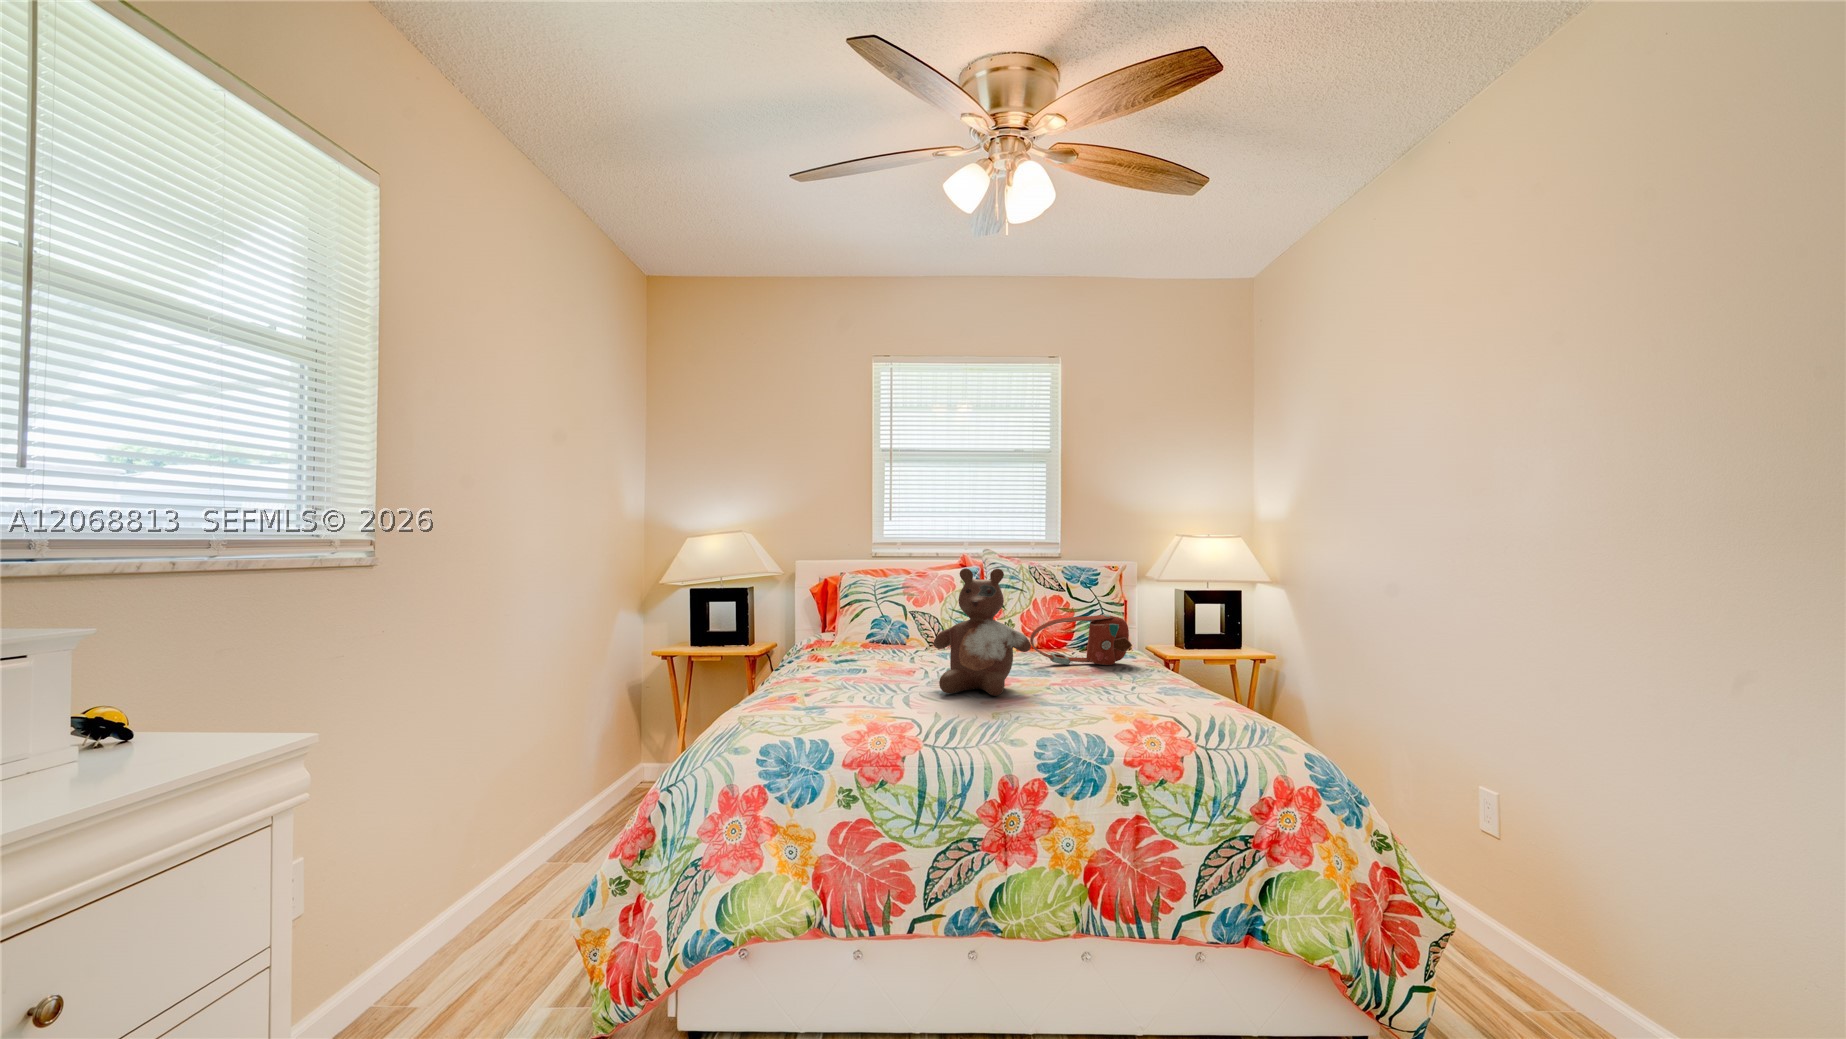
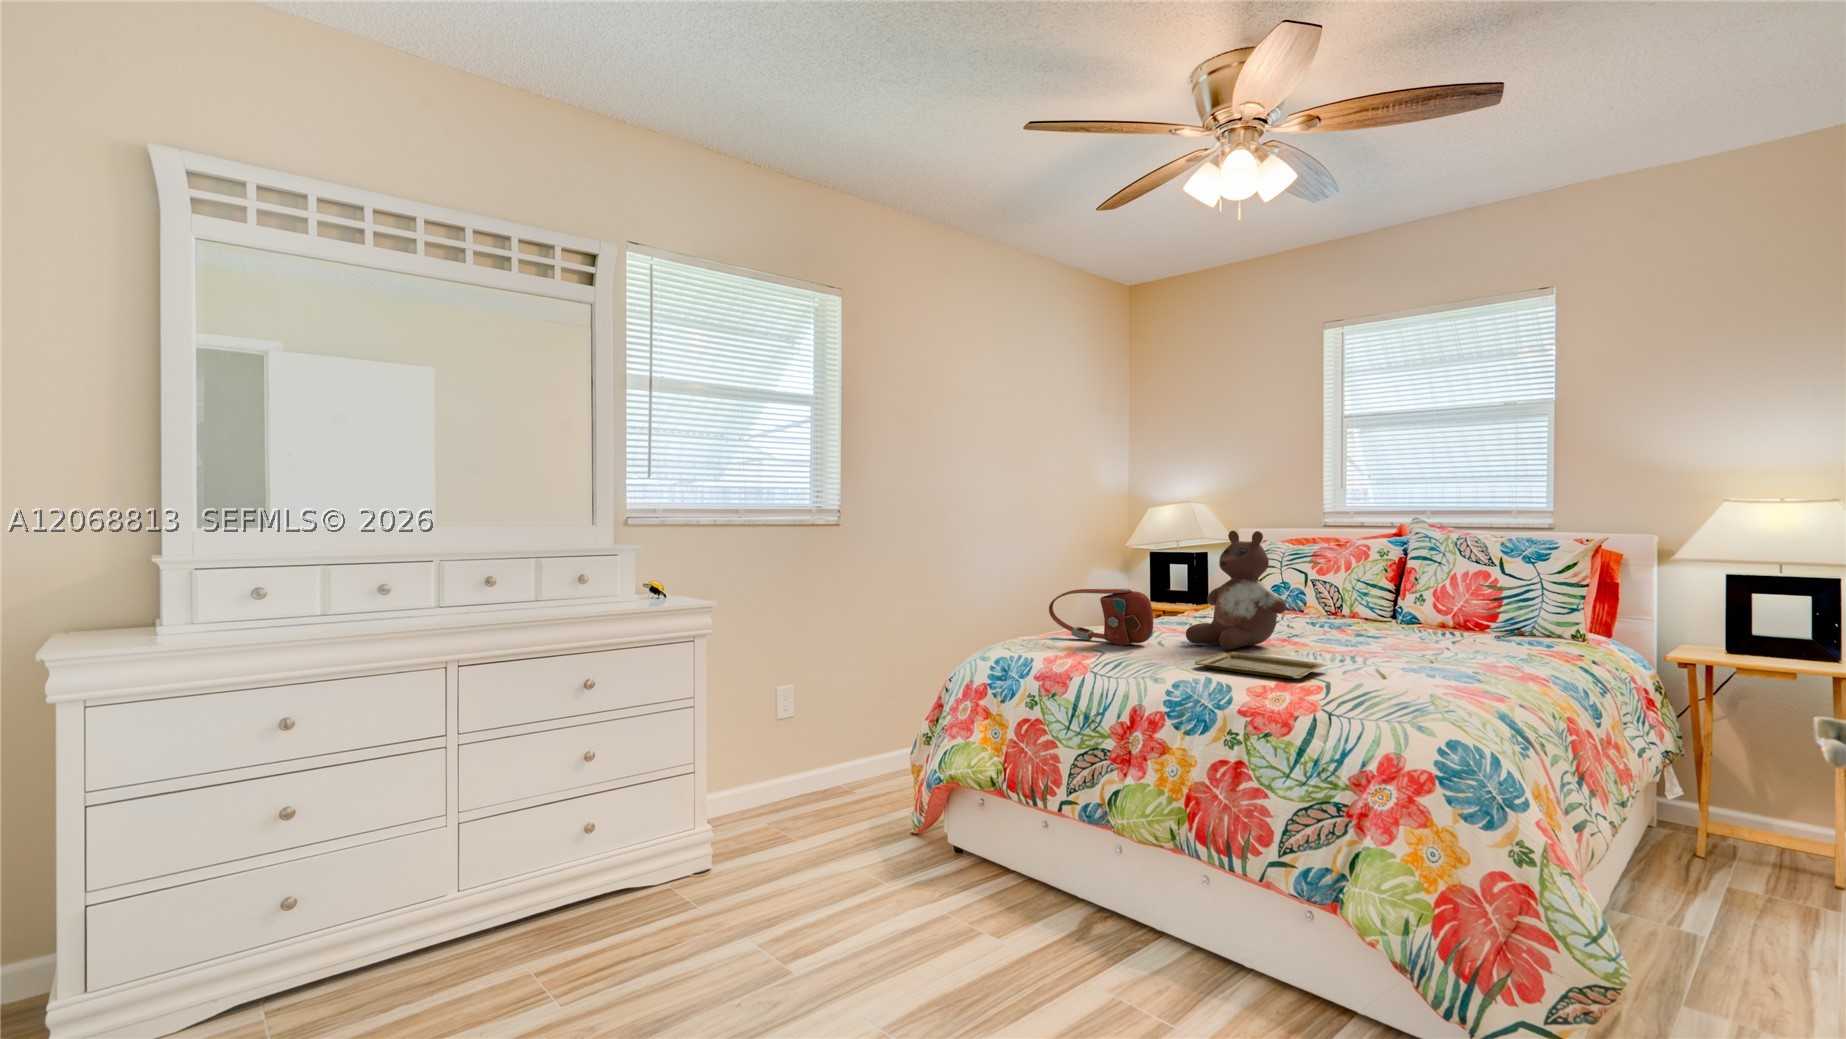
handbag: present [1030,615,1132,665] -> present [1049,589,1153,645]
tray: none [1025,698,1152,721] -> present [1195,652,1326,679]

